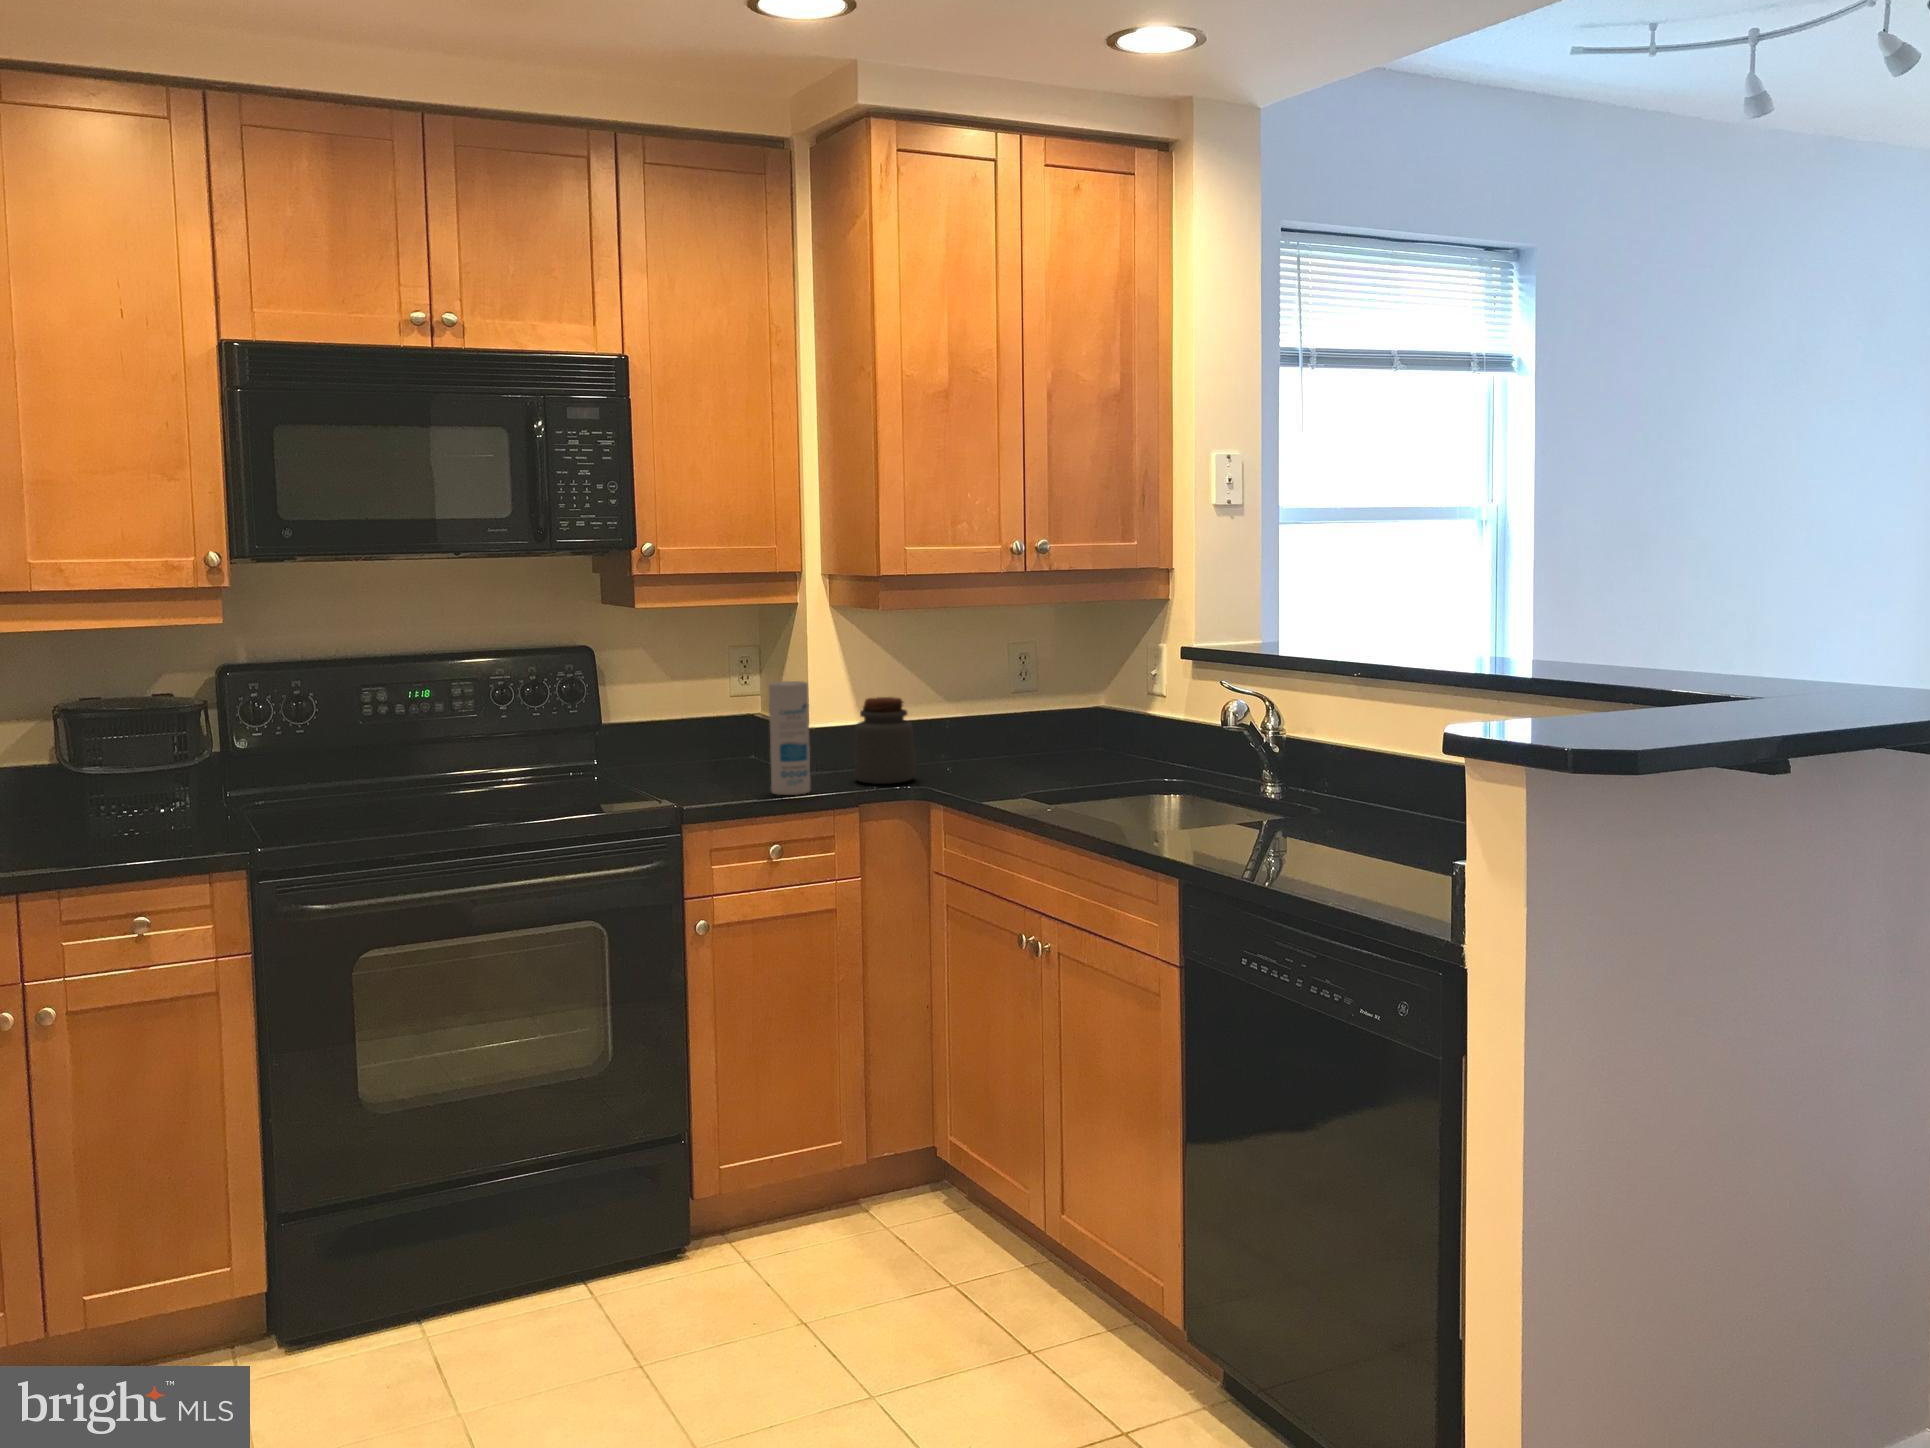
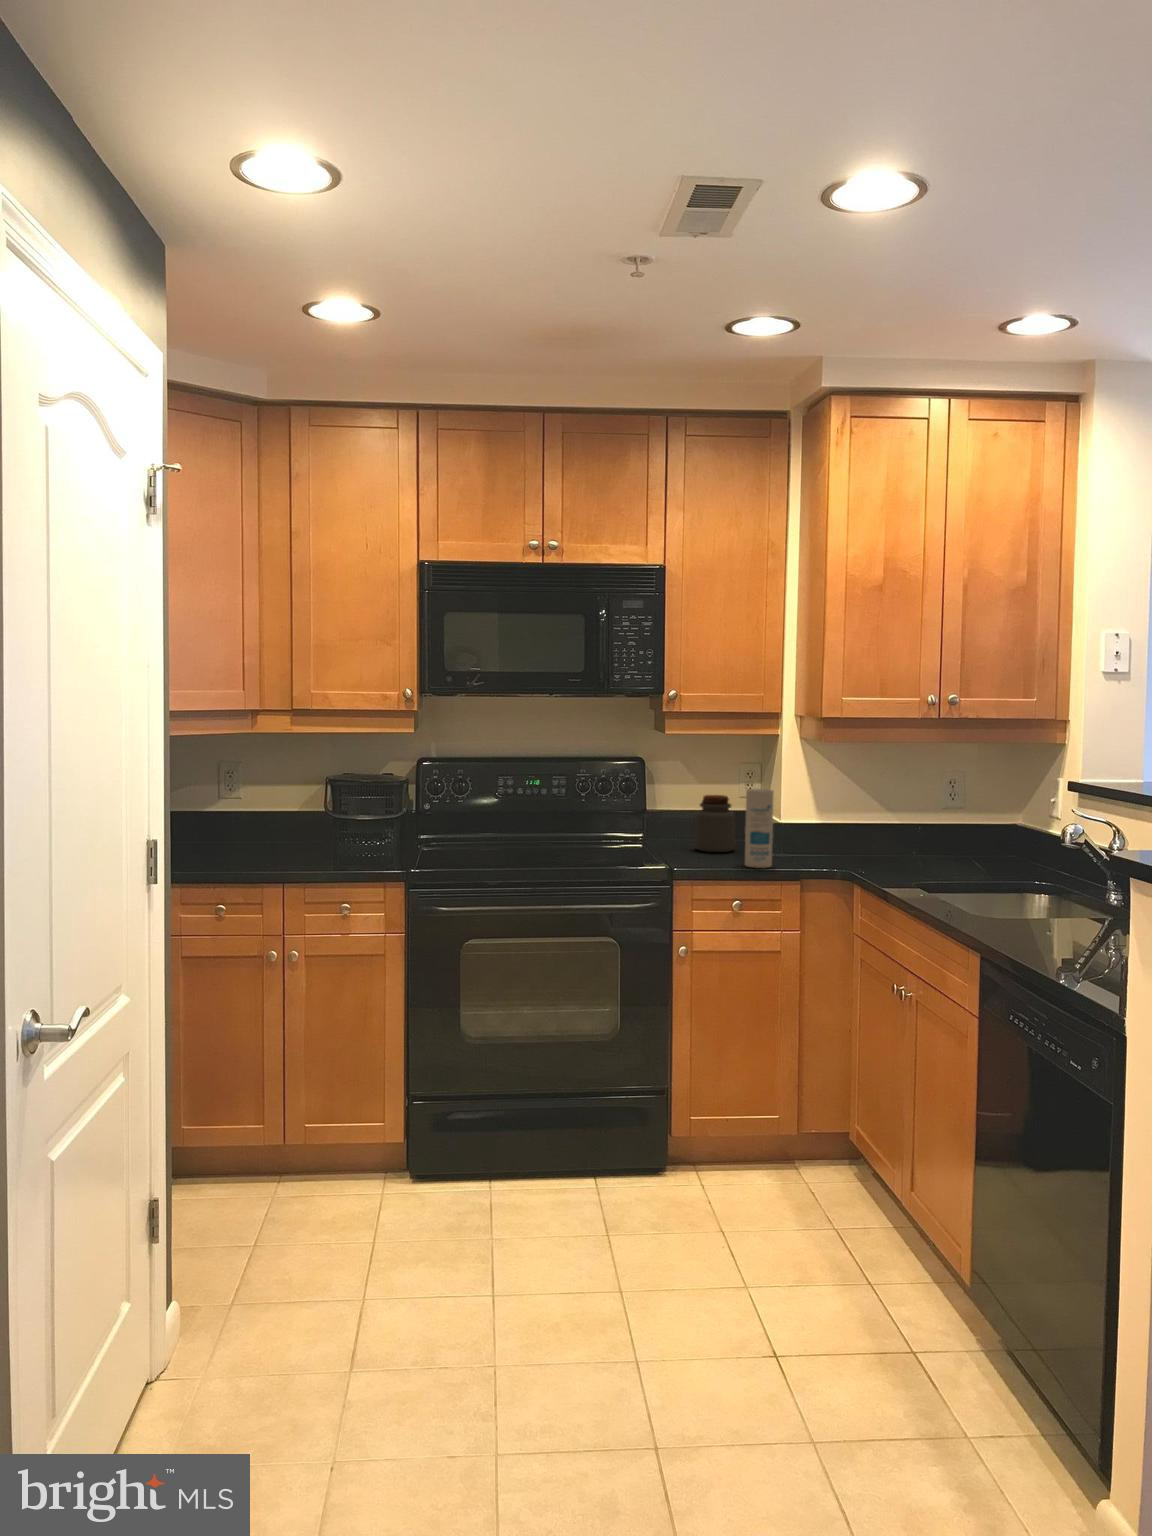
jar: present [854,697,916,784] -> present [694,795,736,852]

